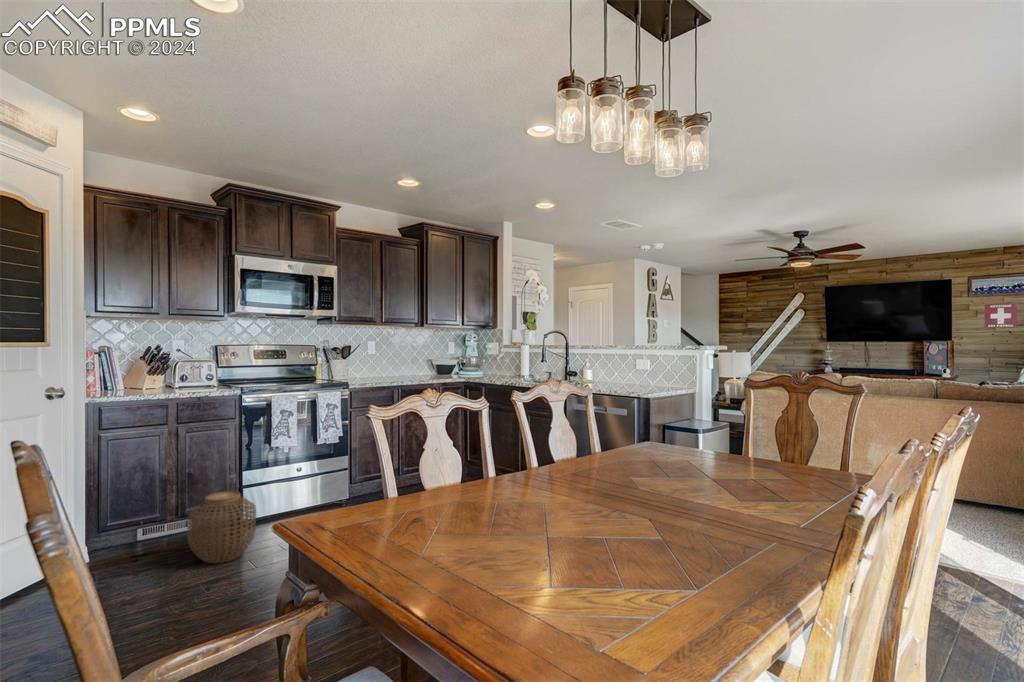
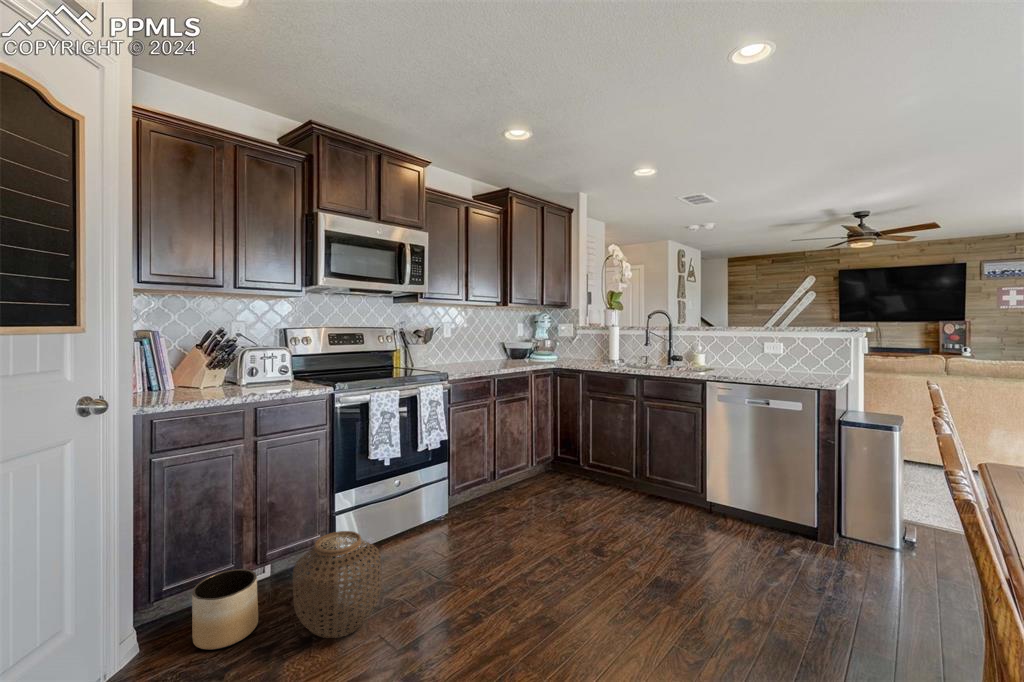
planter: none [119,516,167,565] -> present [192,569,258,650]

